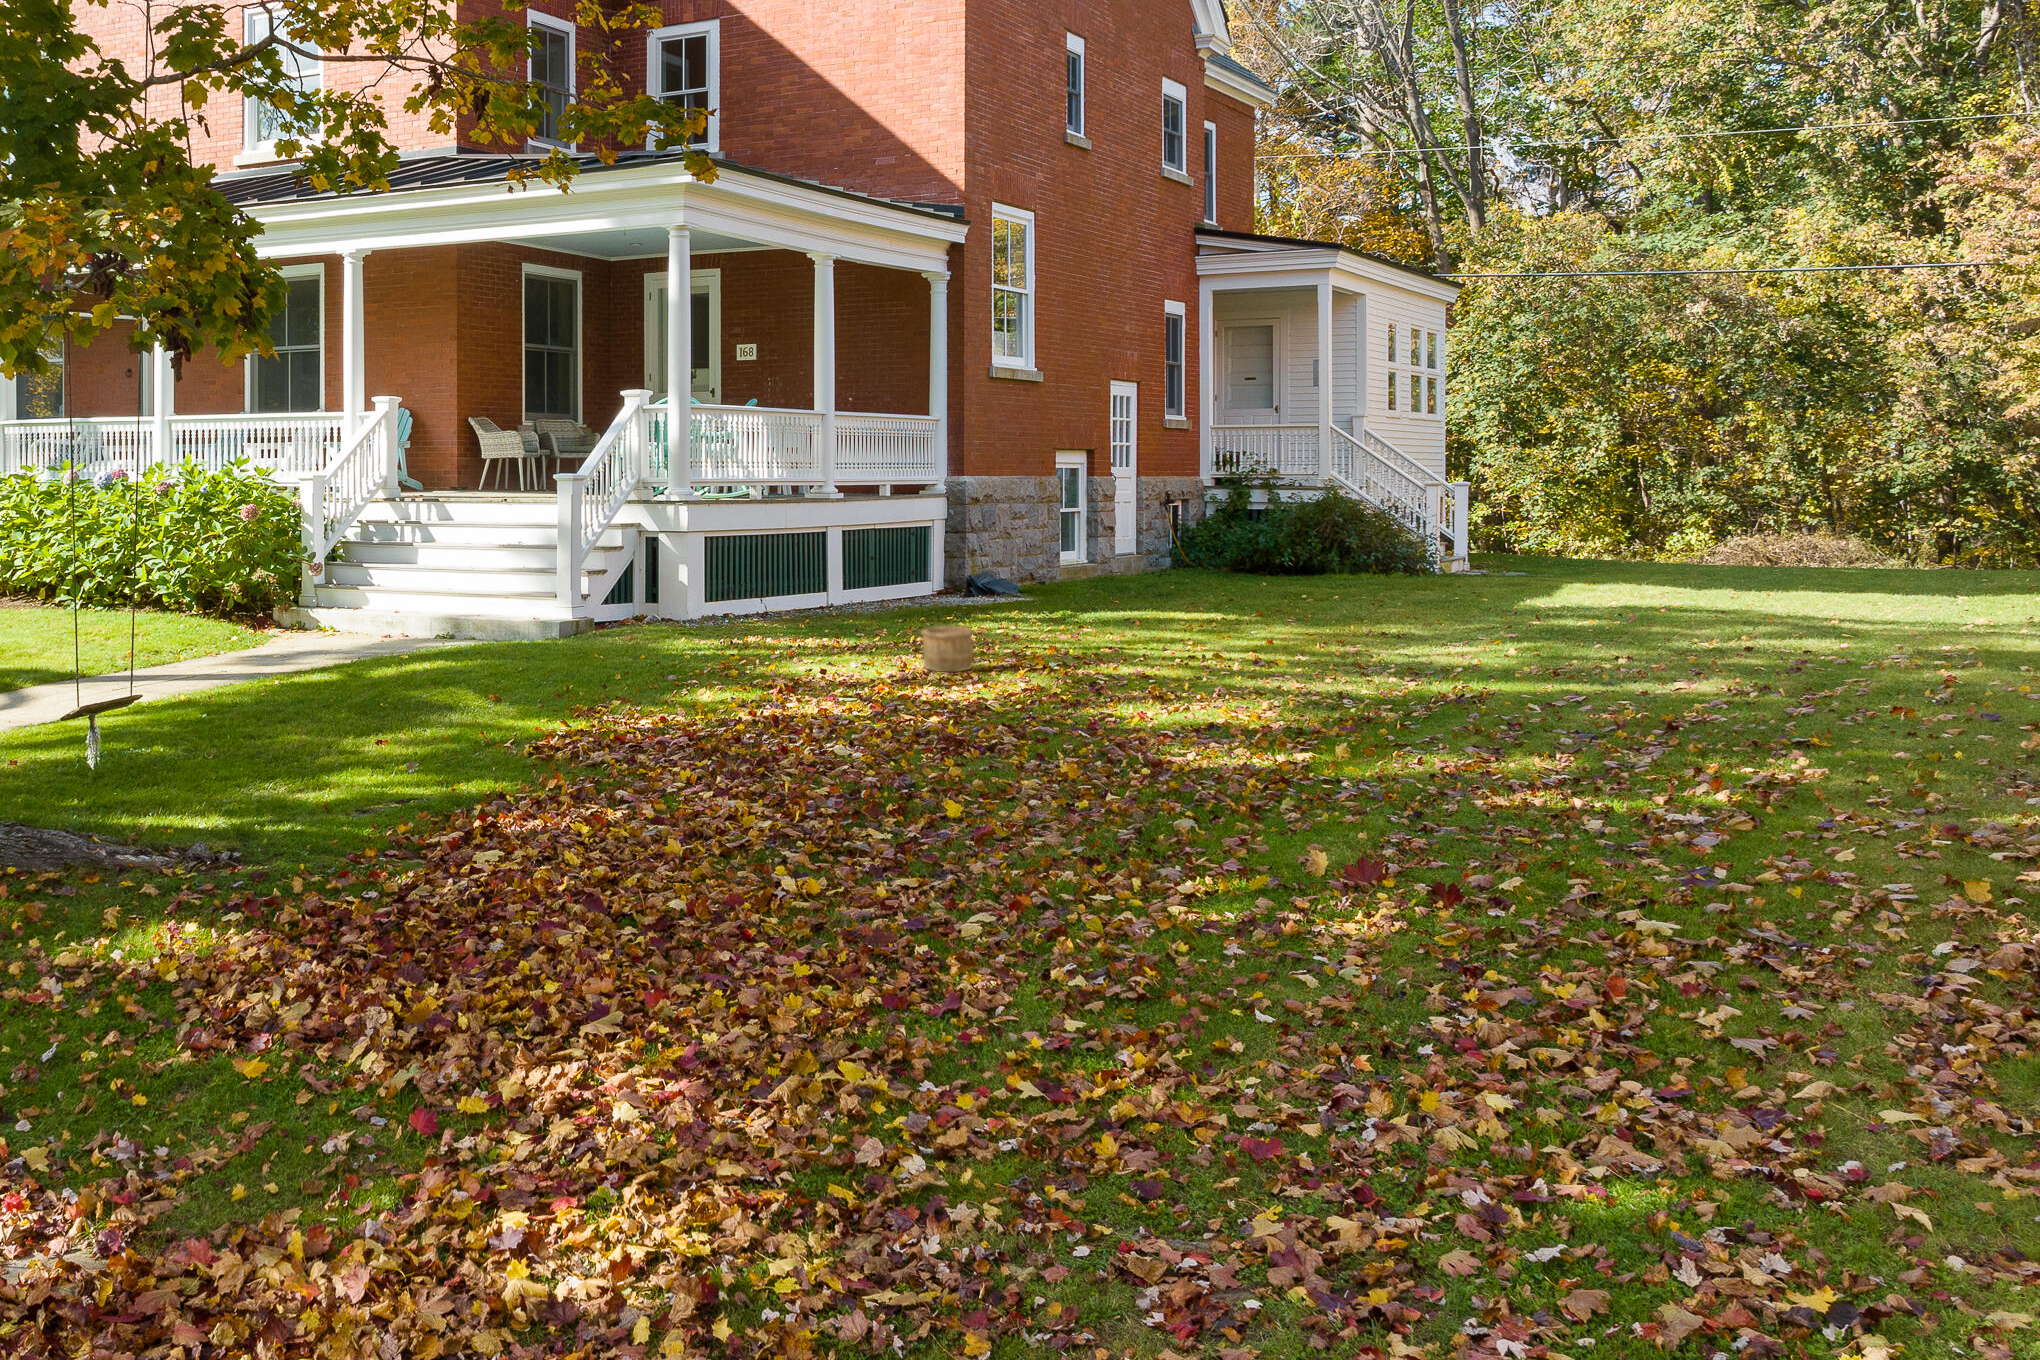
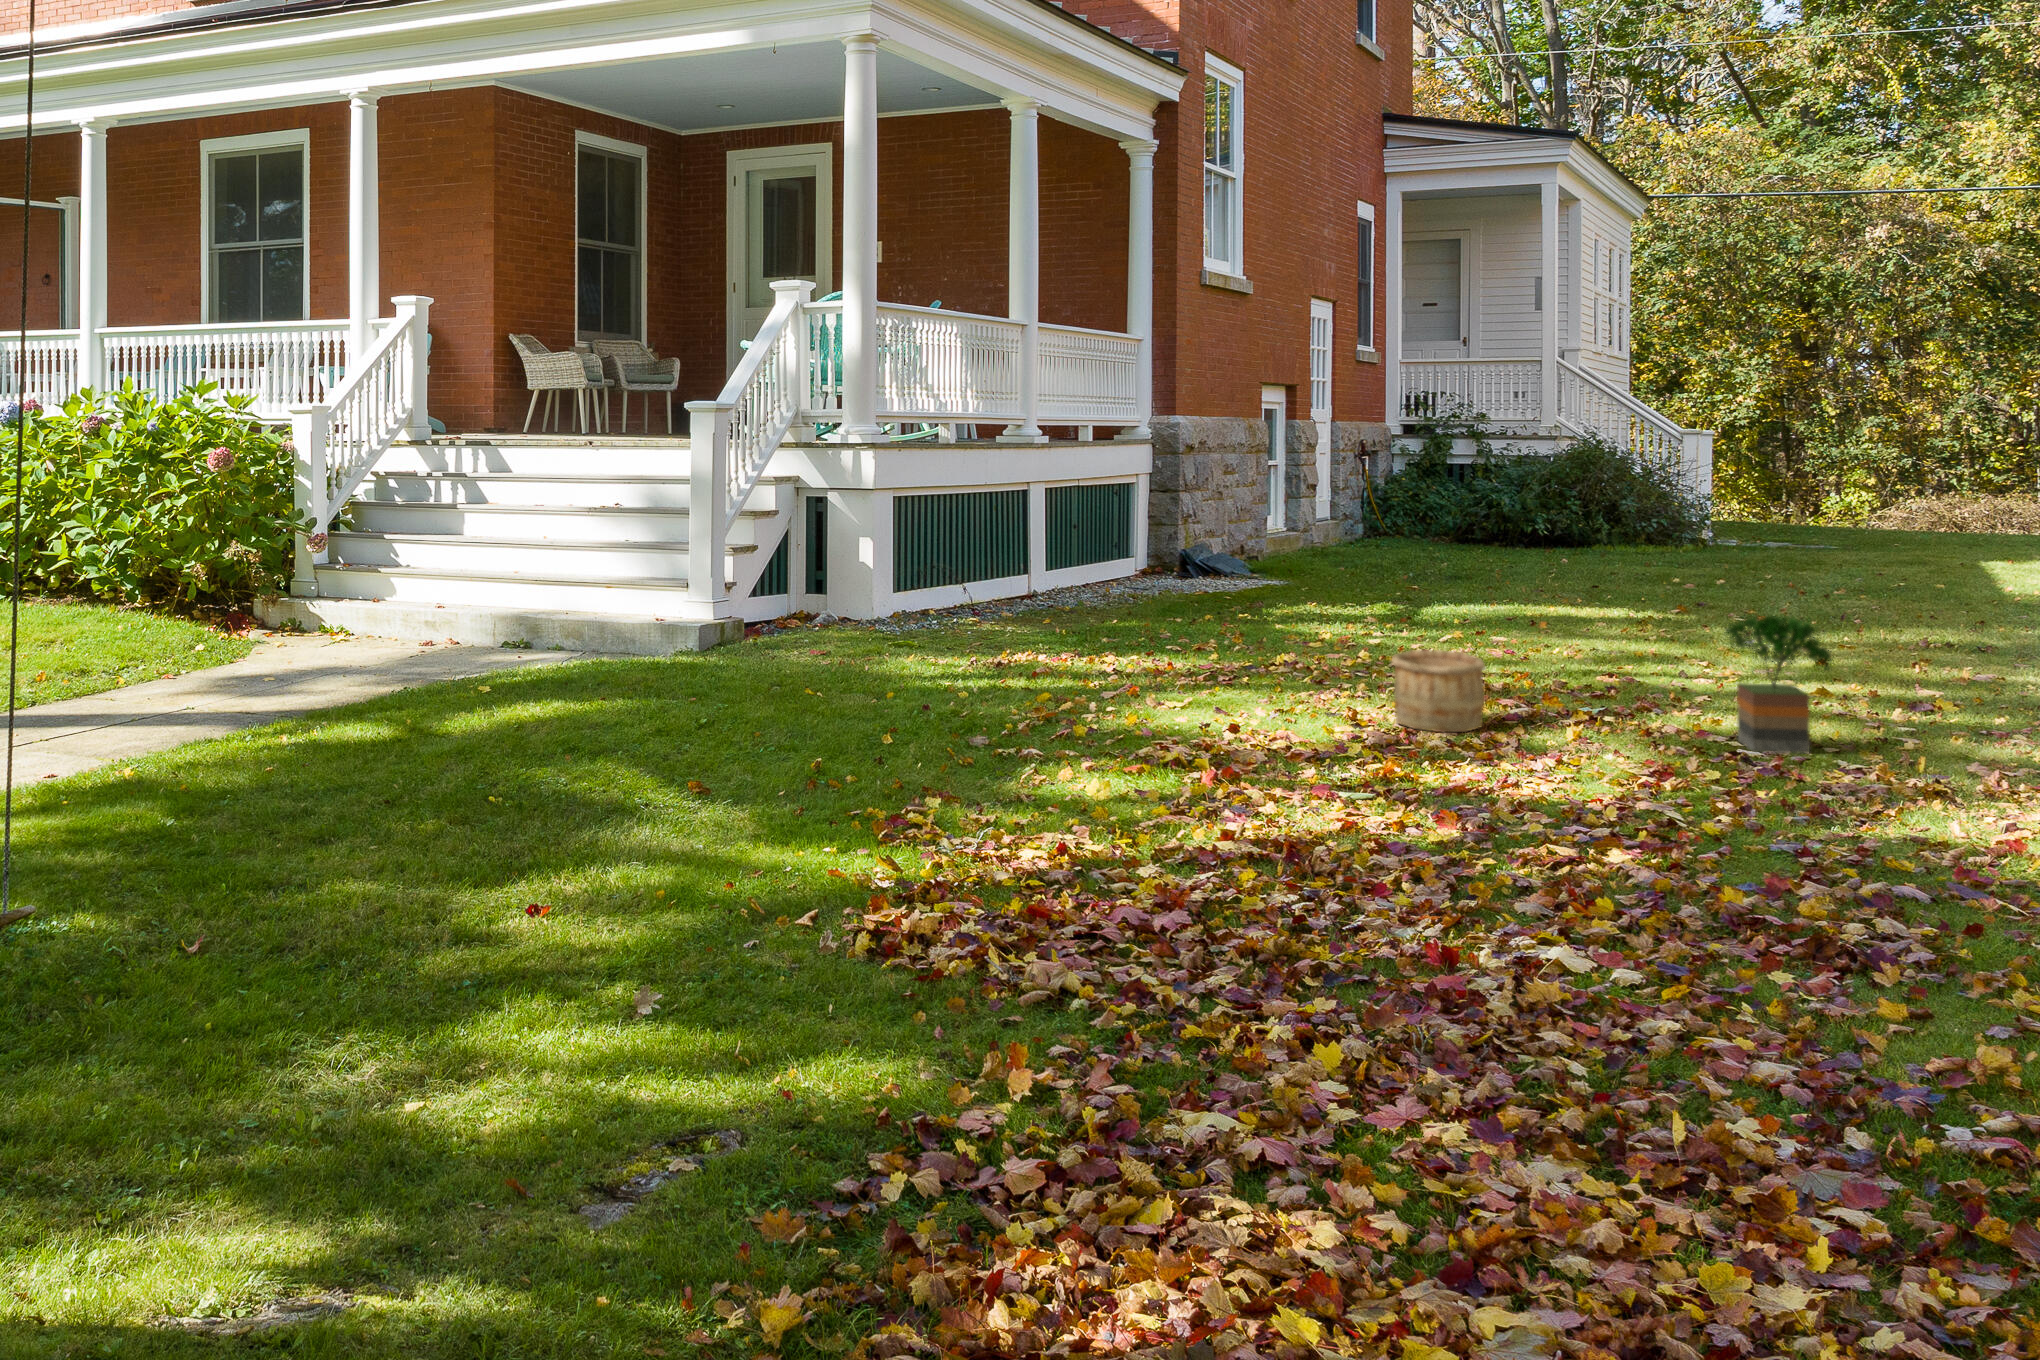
potted tree: none [1090,601,1145,680] -> present [1725,616,1833,754]

